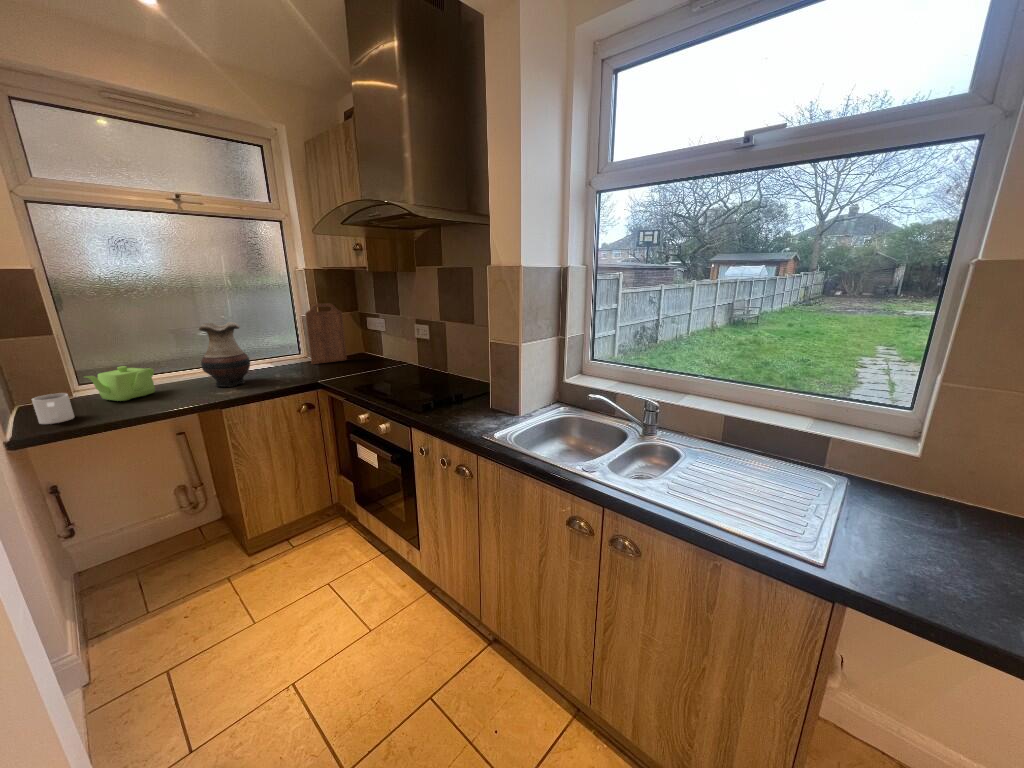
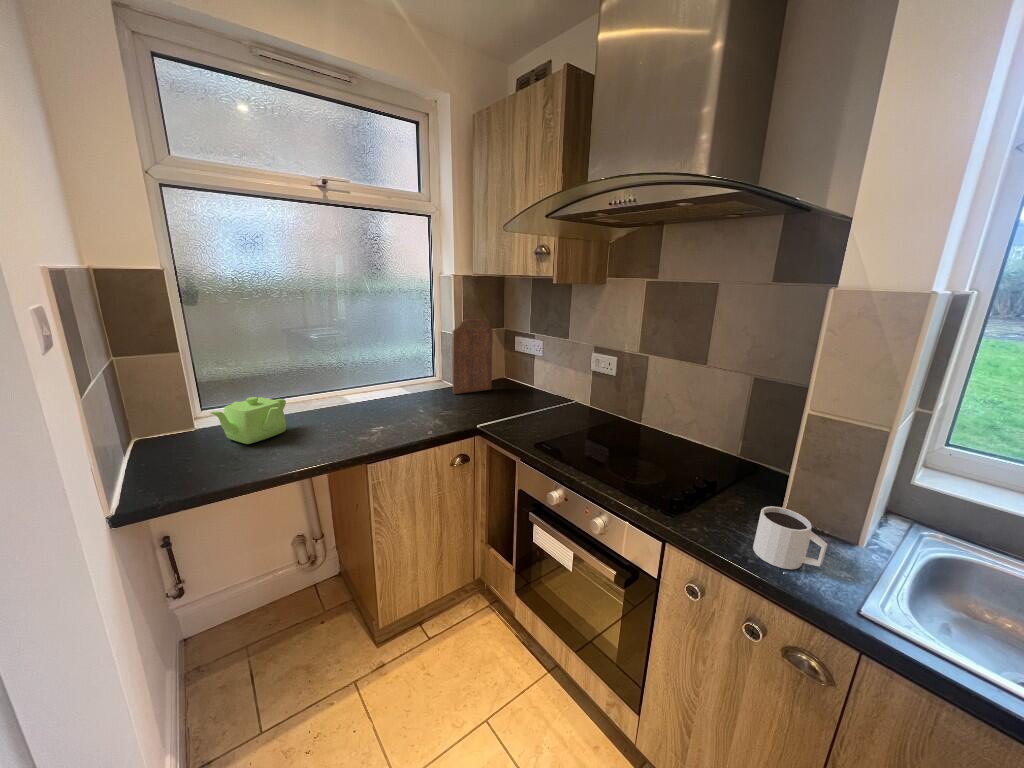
vase: present [199,322,250,387] -> none [340,342,395,428]
mug: present [32,393,74,424] -> present [753,506,828,569]

